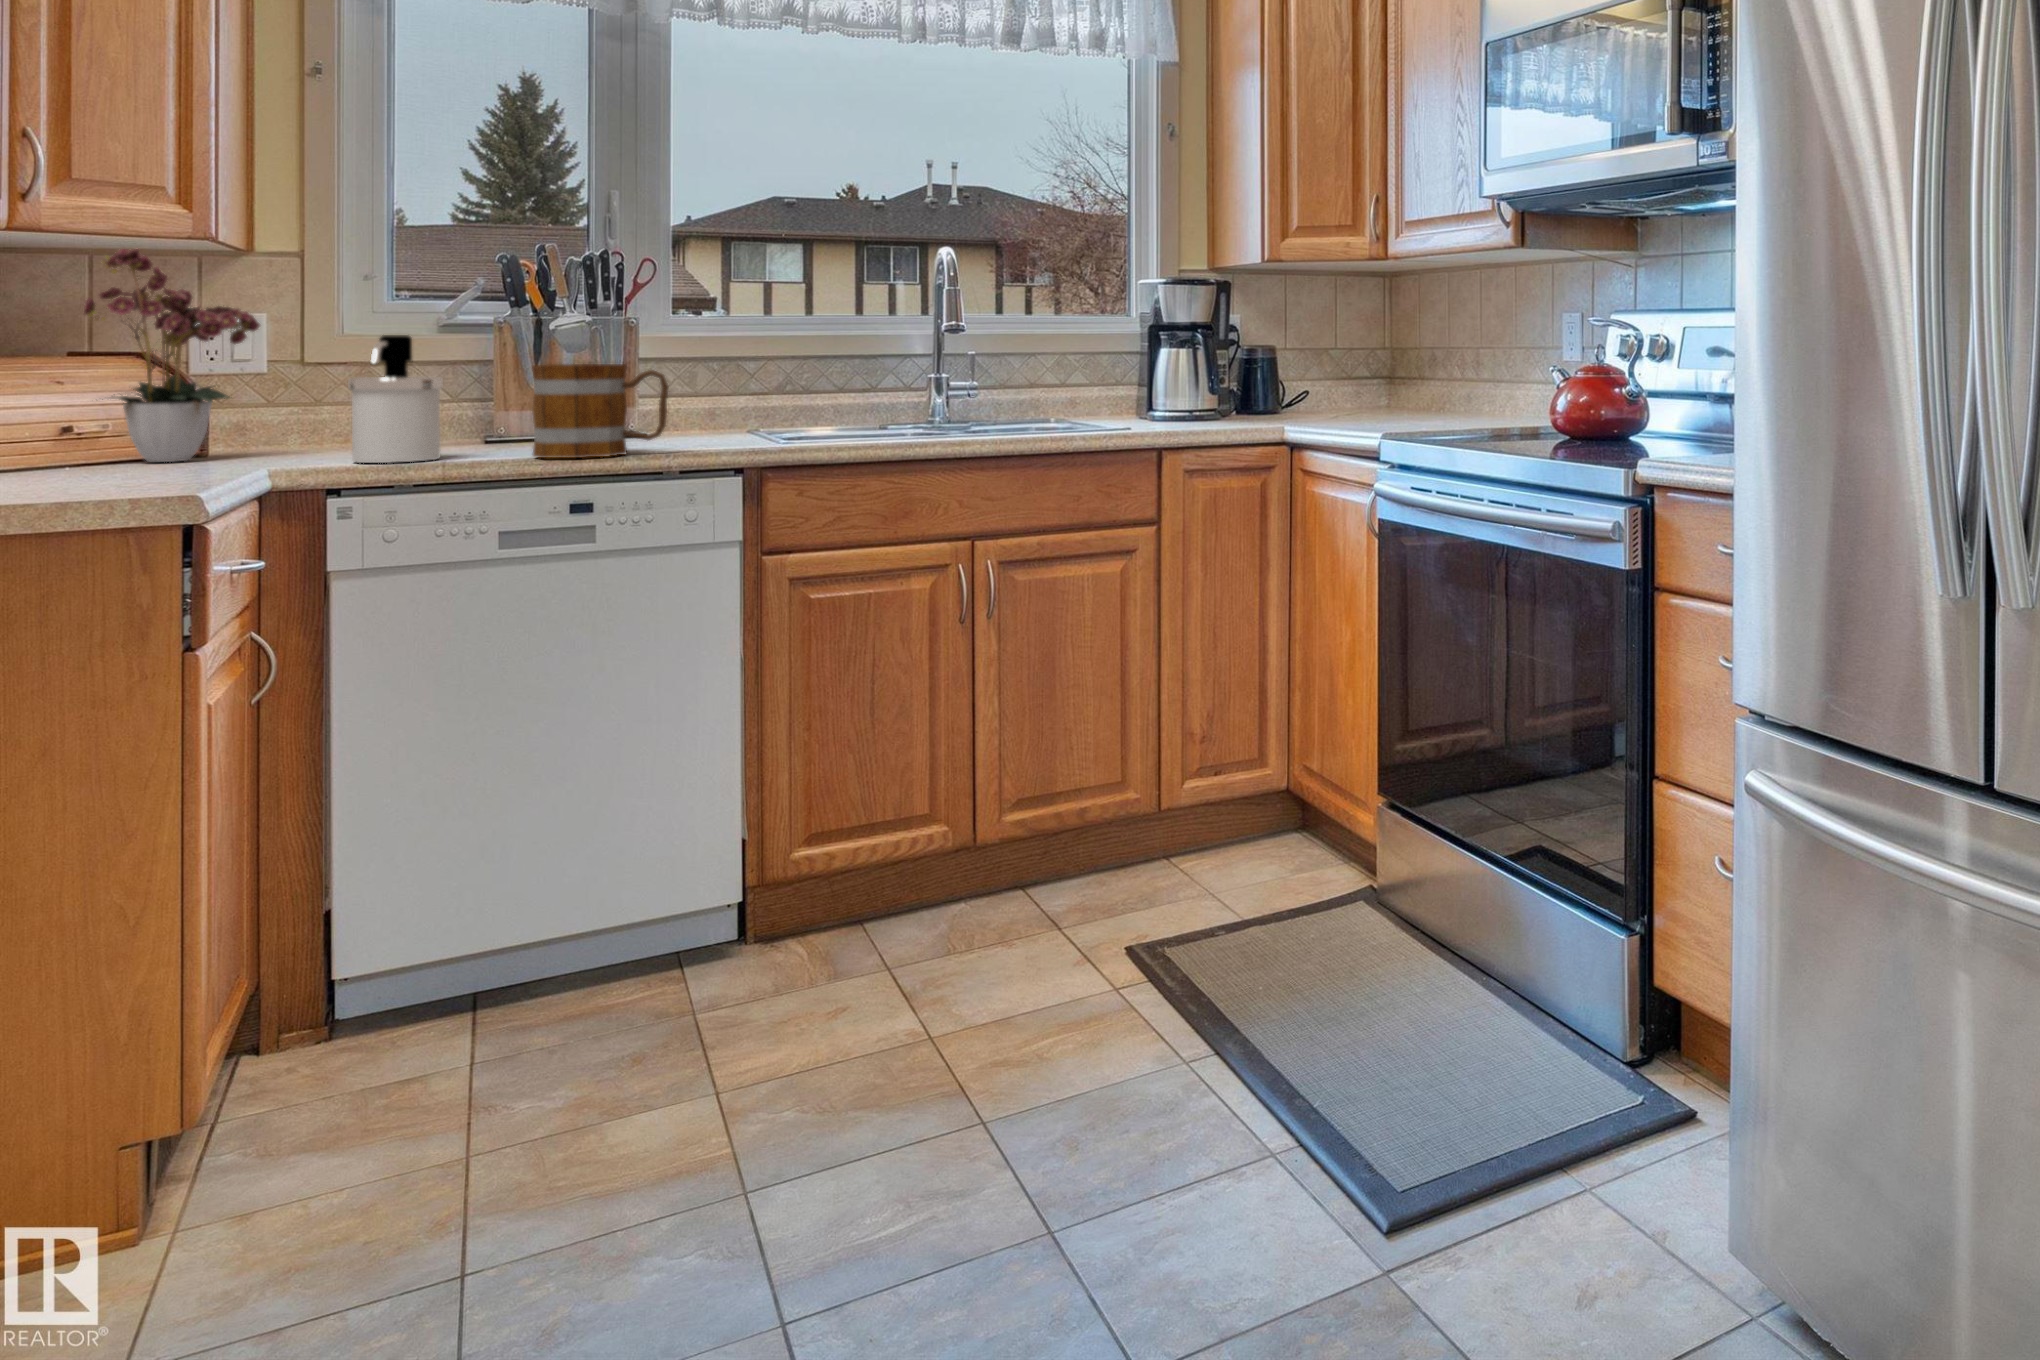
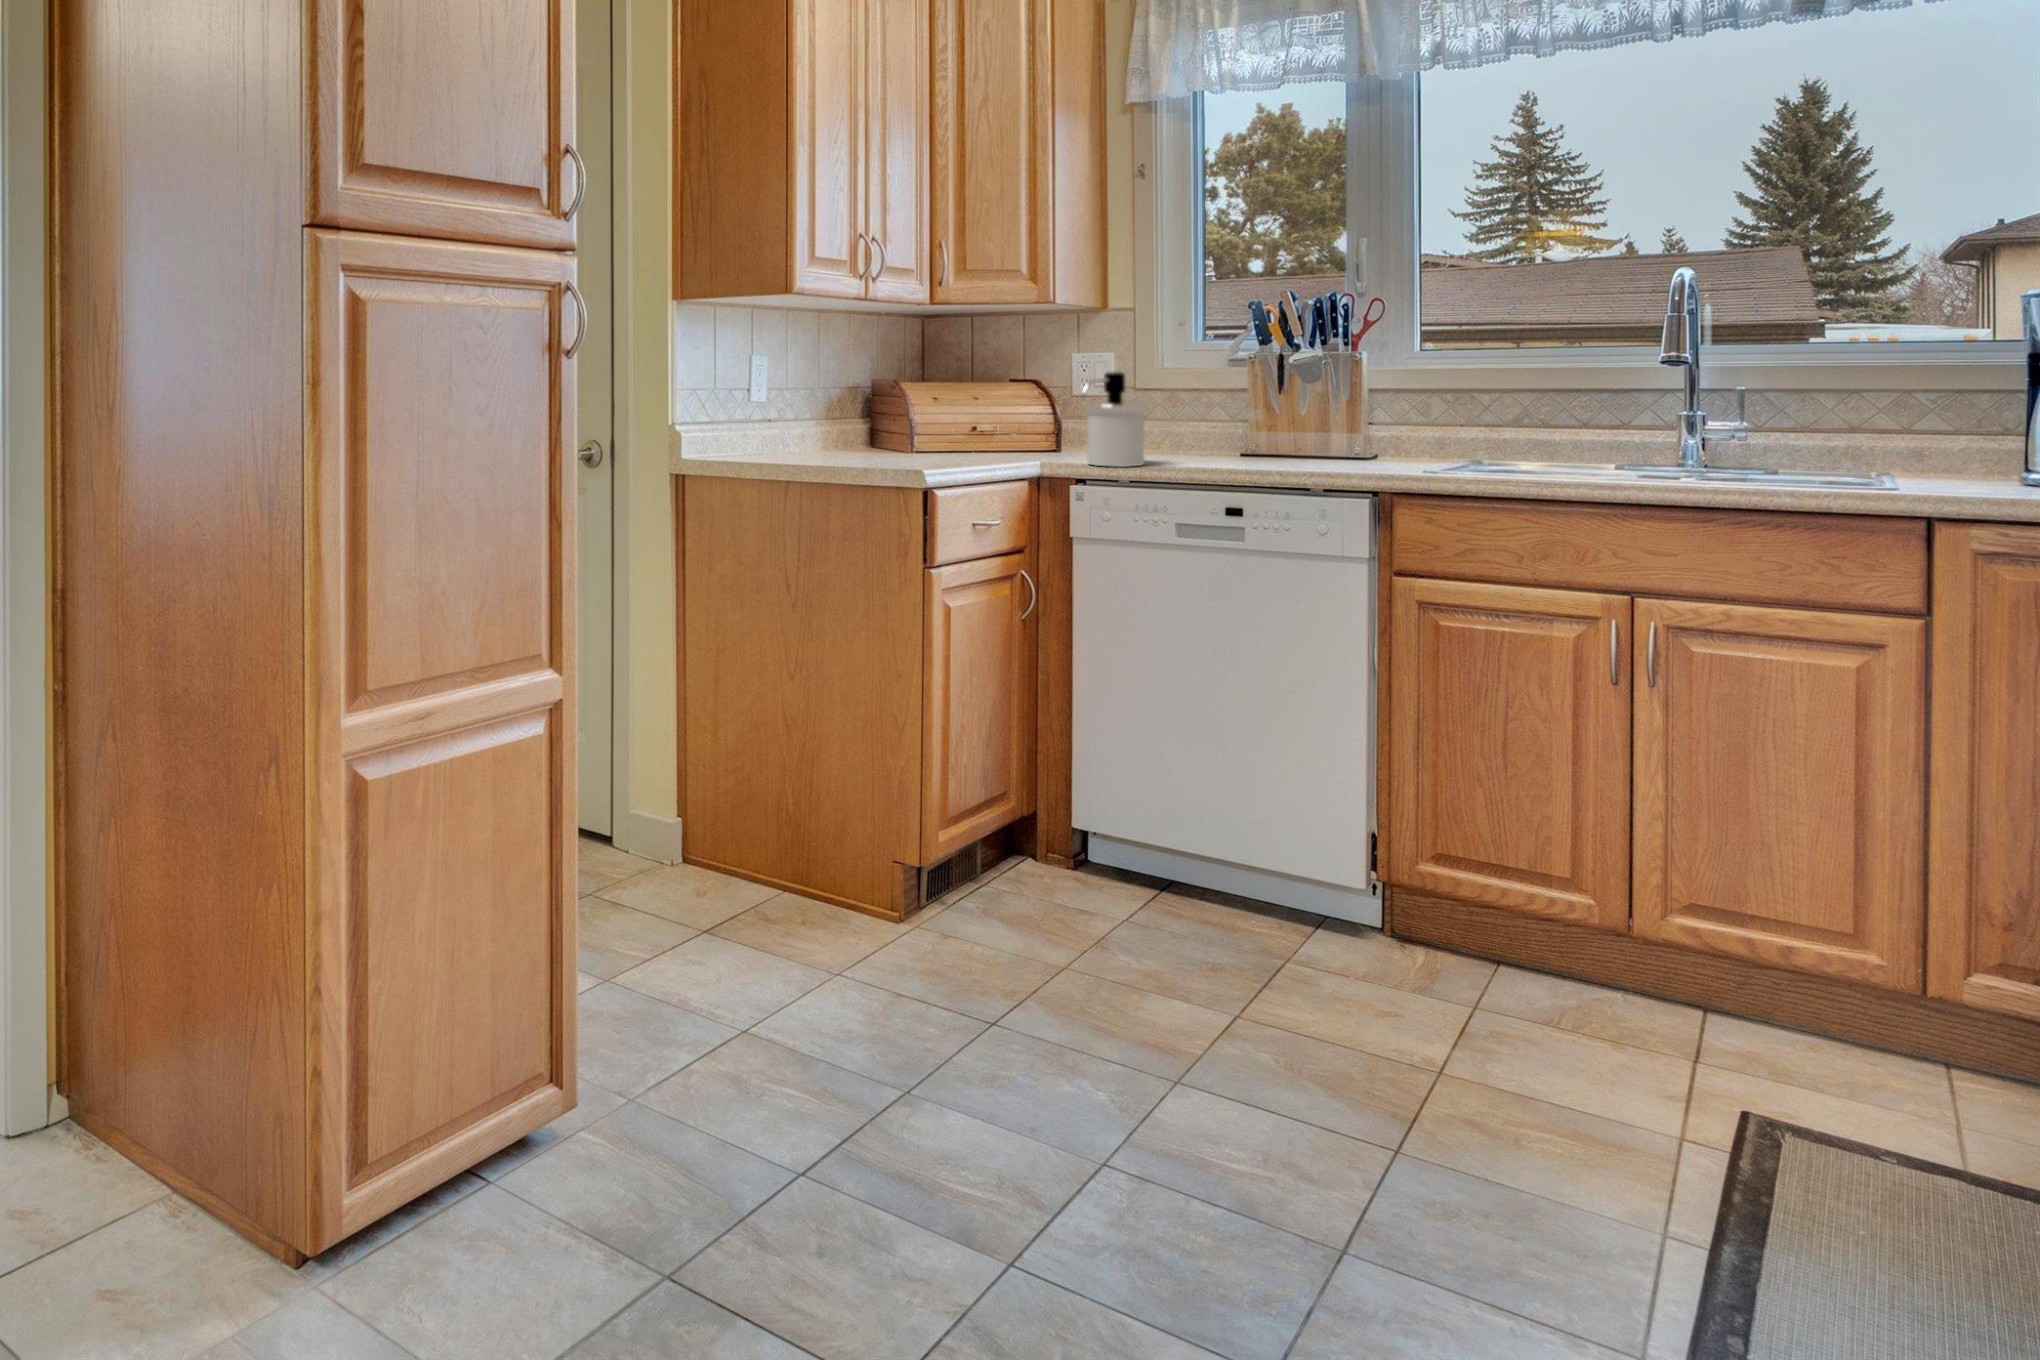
flower arrangement: present [84,249,260,462] -> none [964,308,1070,453]
mug: present [532,364,668,458] -> none [1195,396,1298,475]

